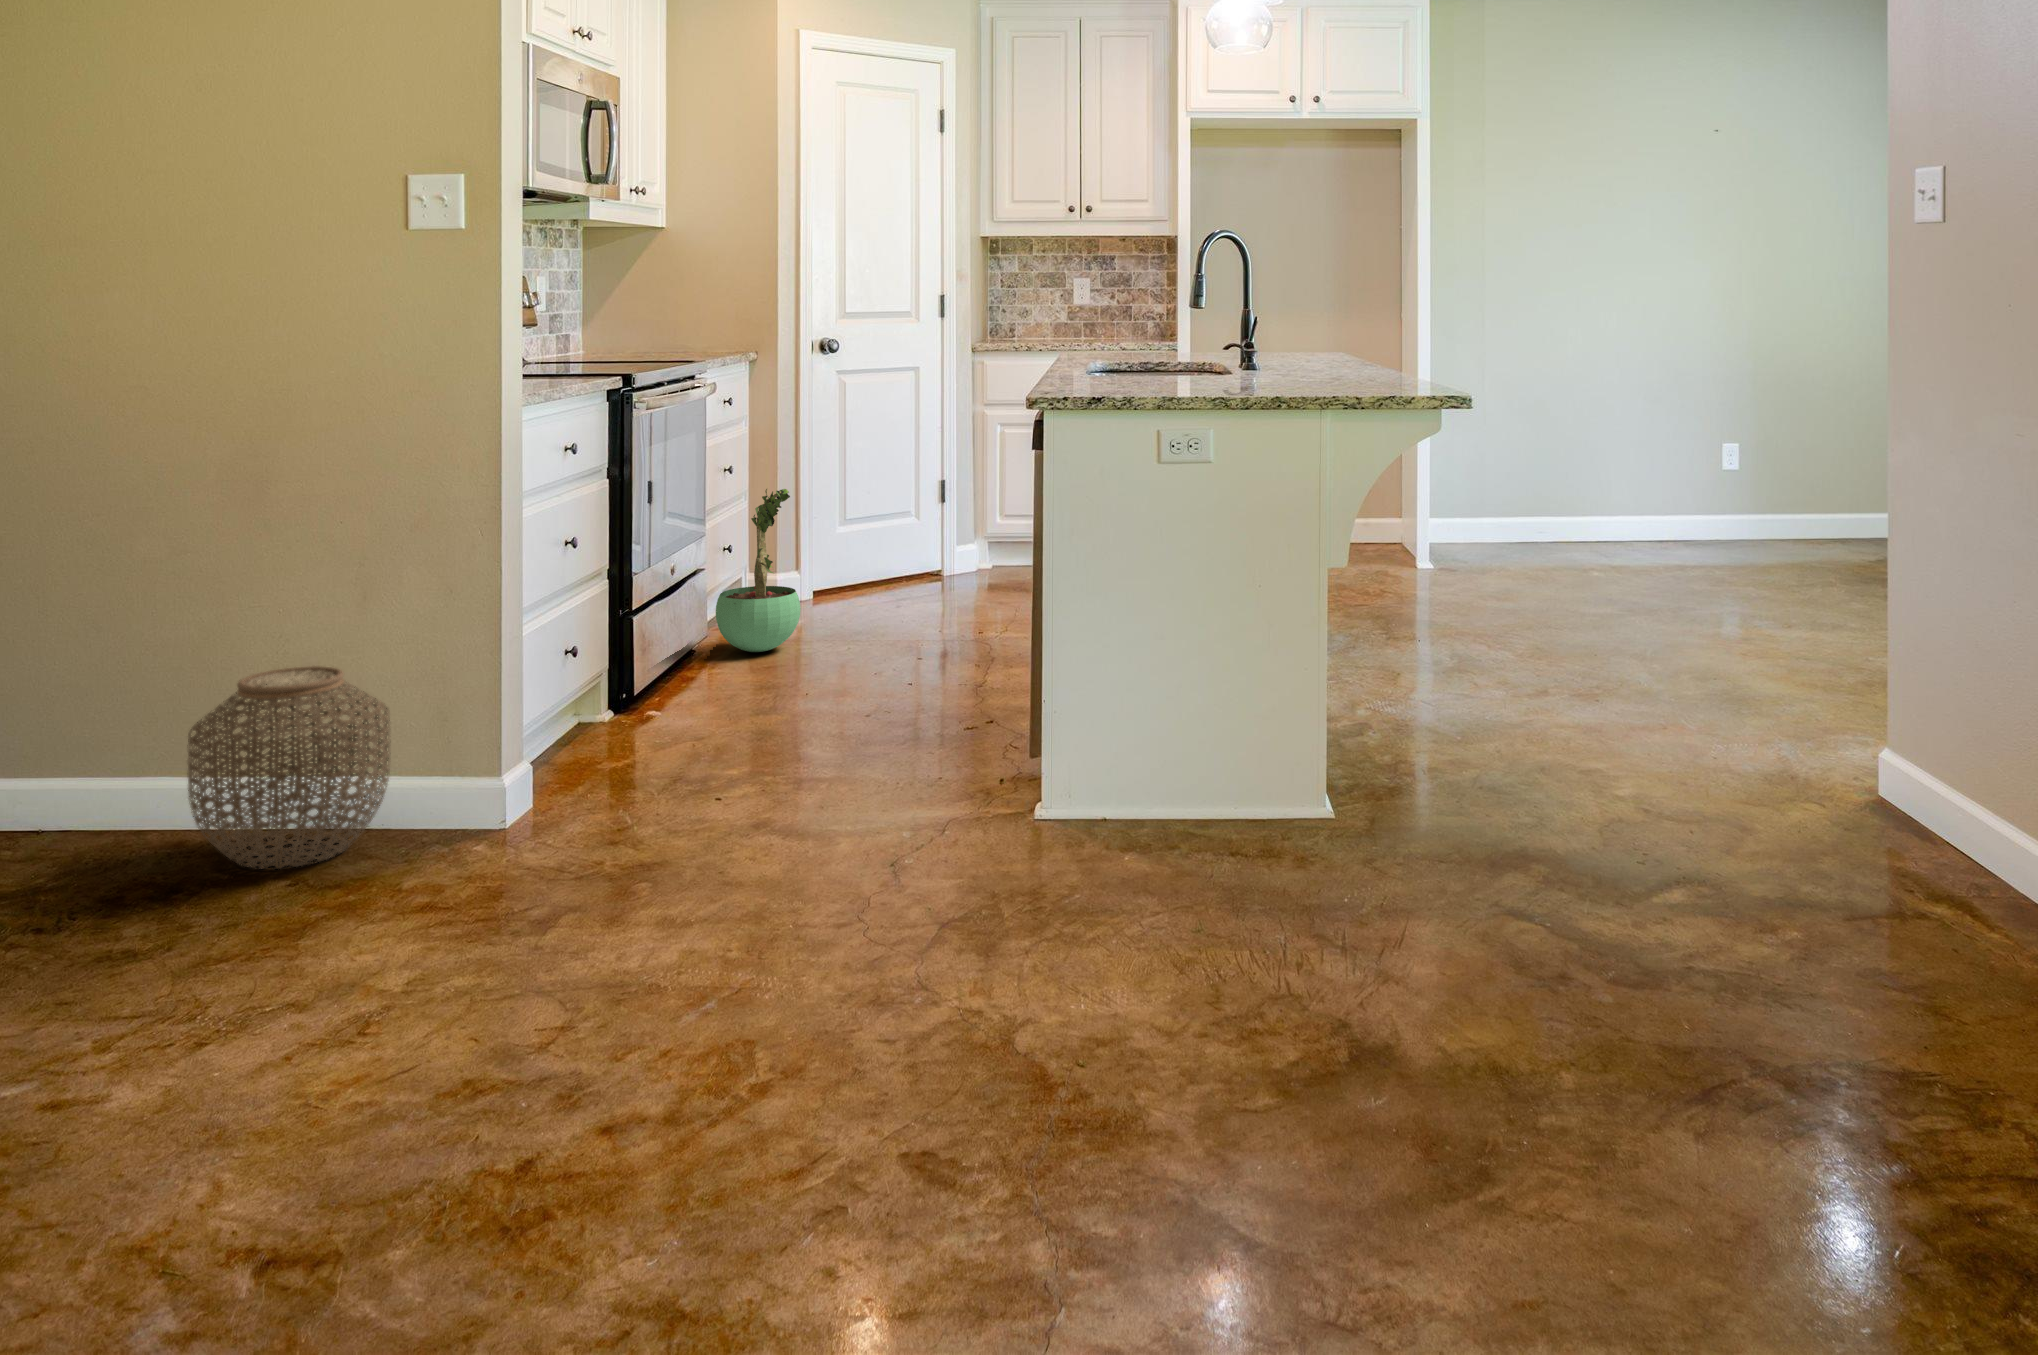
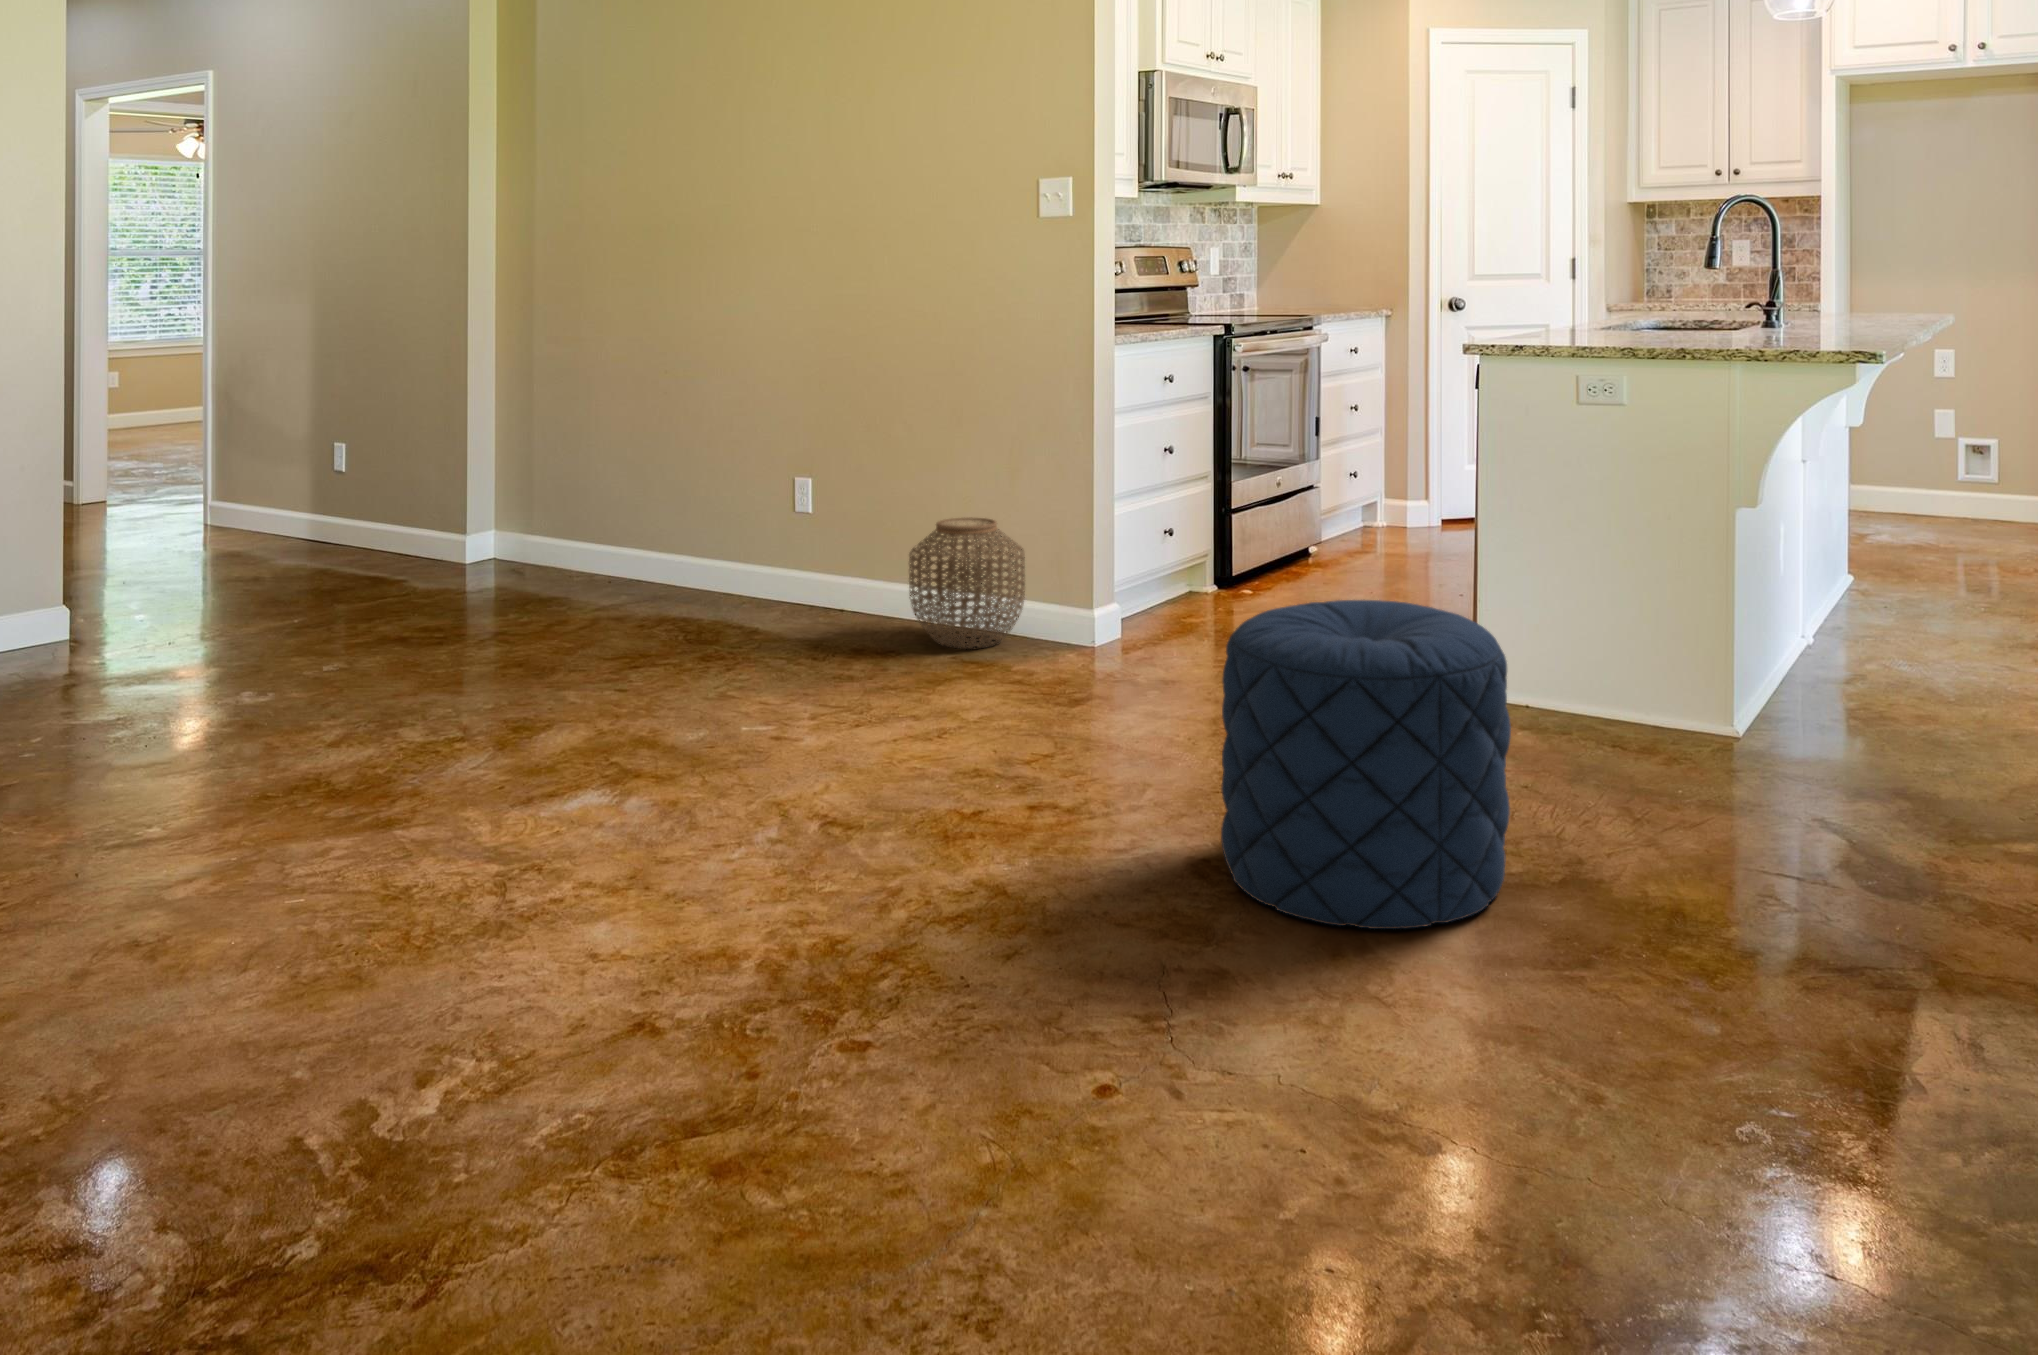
potted plant: present [716,489,801,652] -> none [1325,425,1395,563]
pouf: none [958,739,1325,1201] -> present [1221,600,1511,929]

